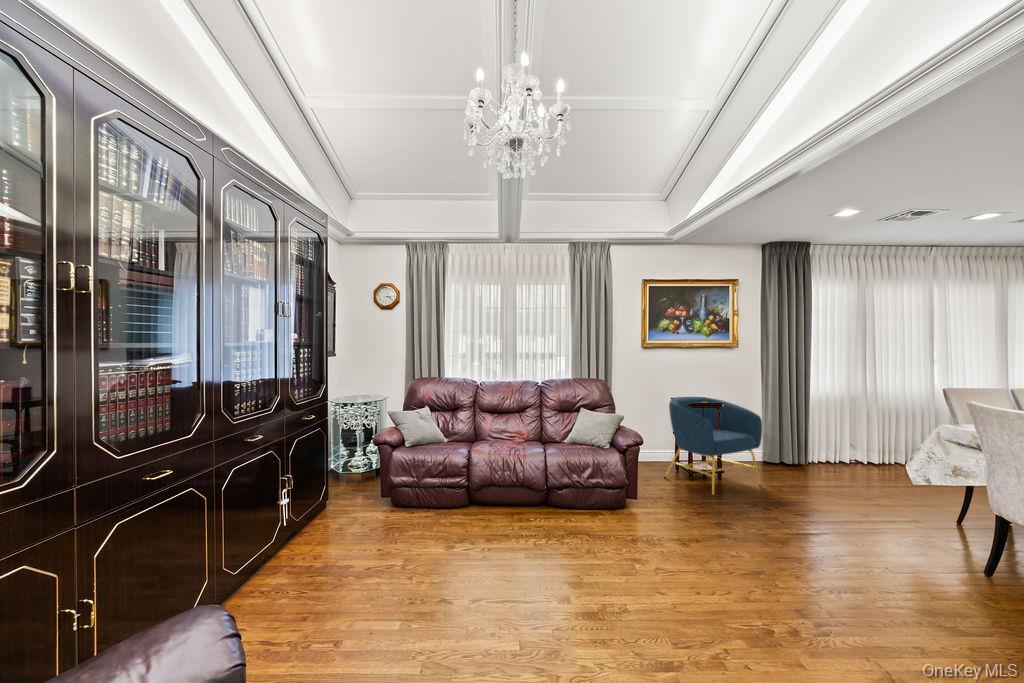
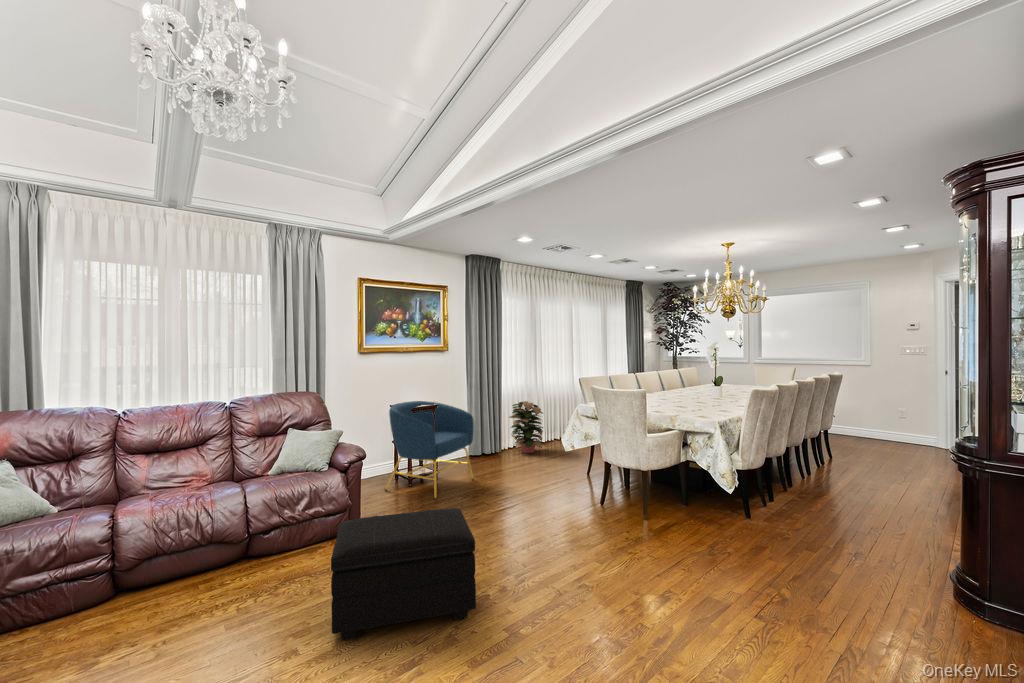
decorative plant: none [814,409,867,471] -> present [509,401,543,453]
footstool: none [598,491,733,611] -> present [331,508,476,640]

